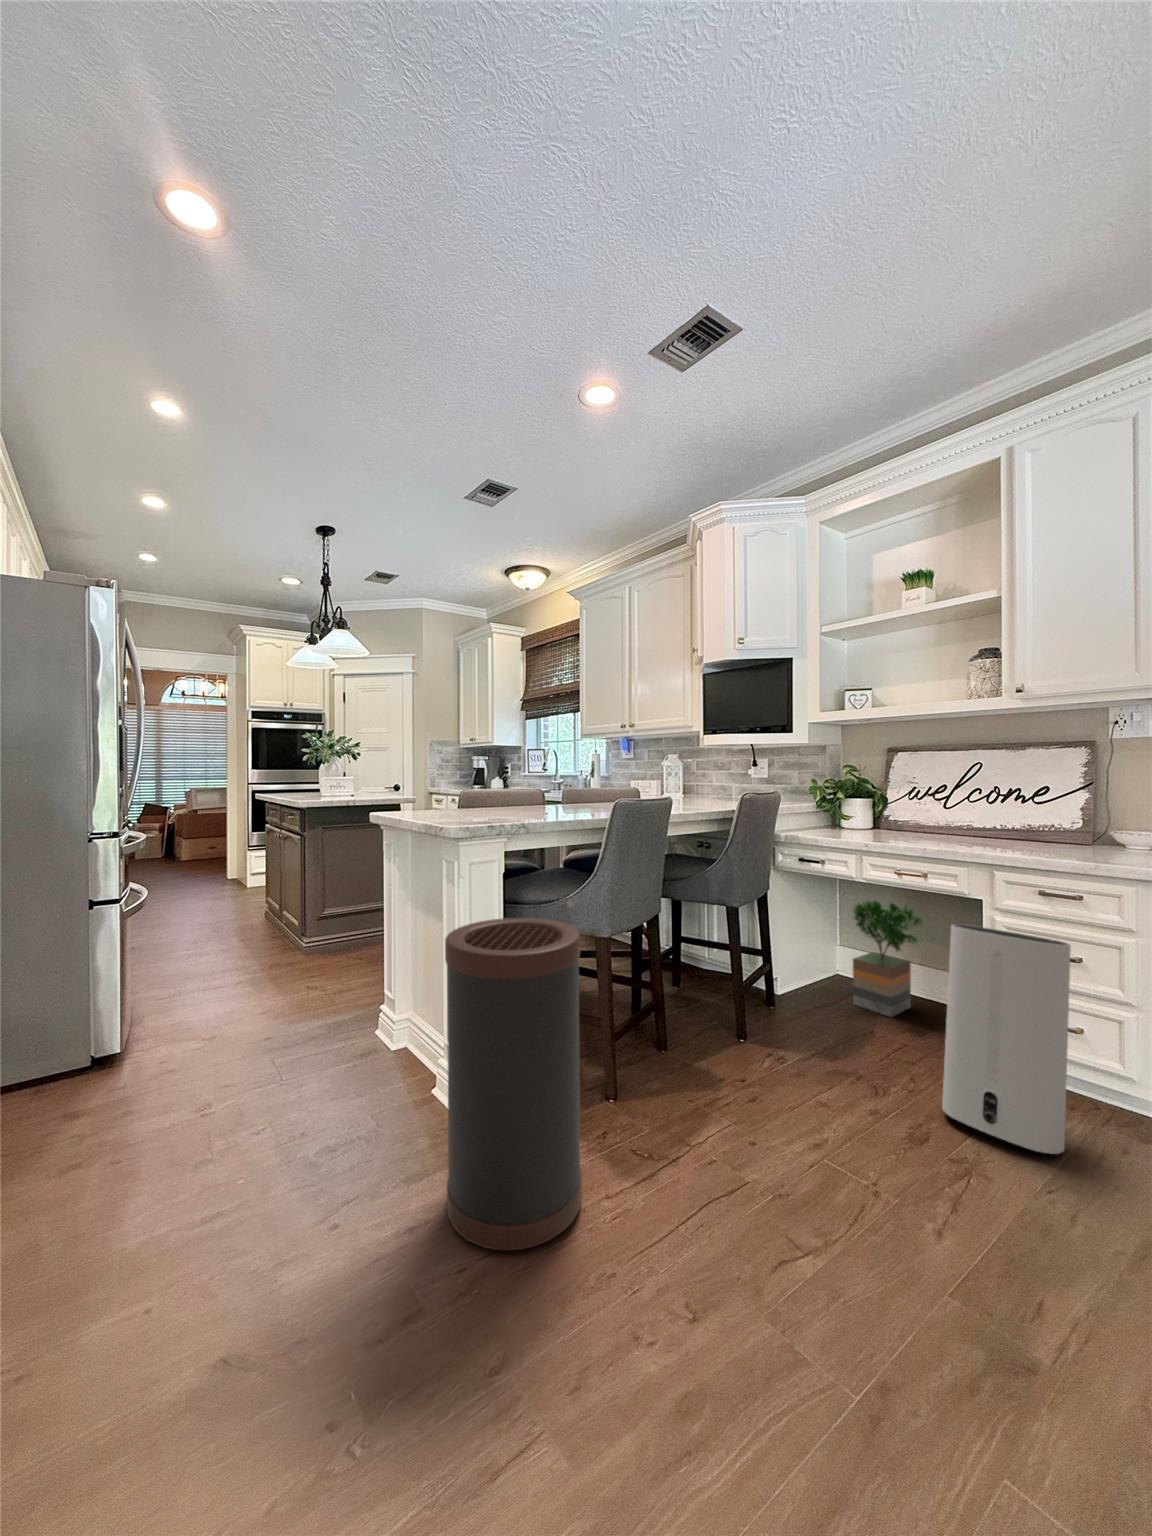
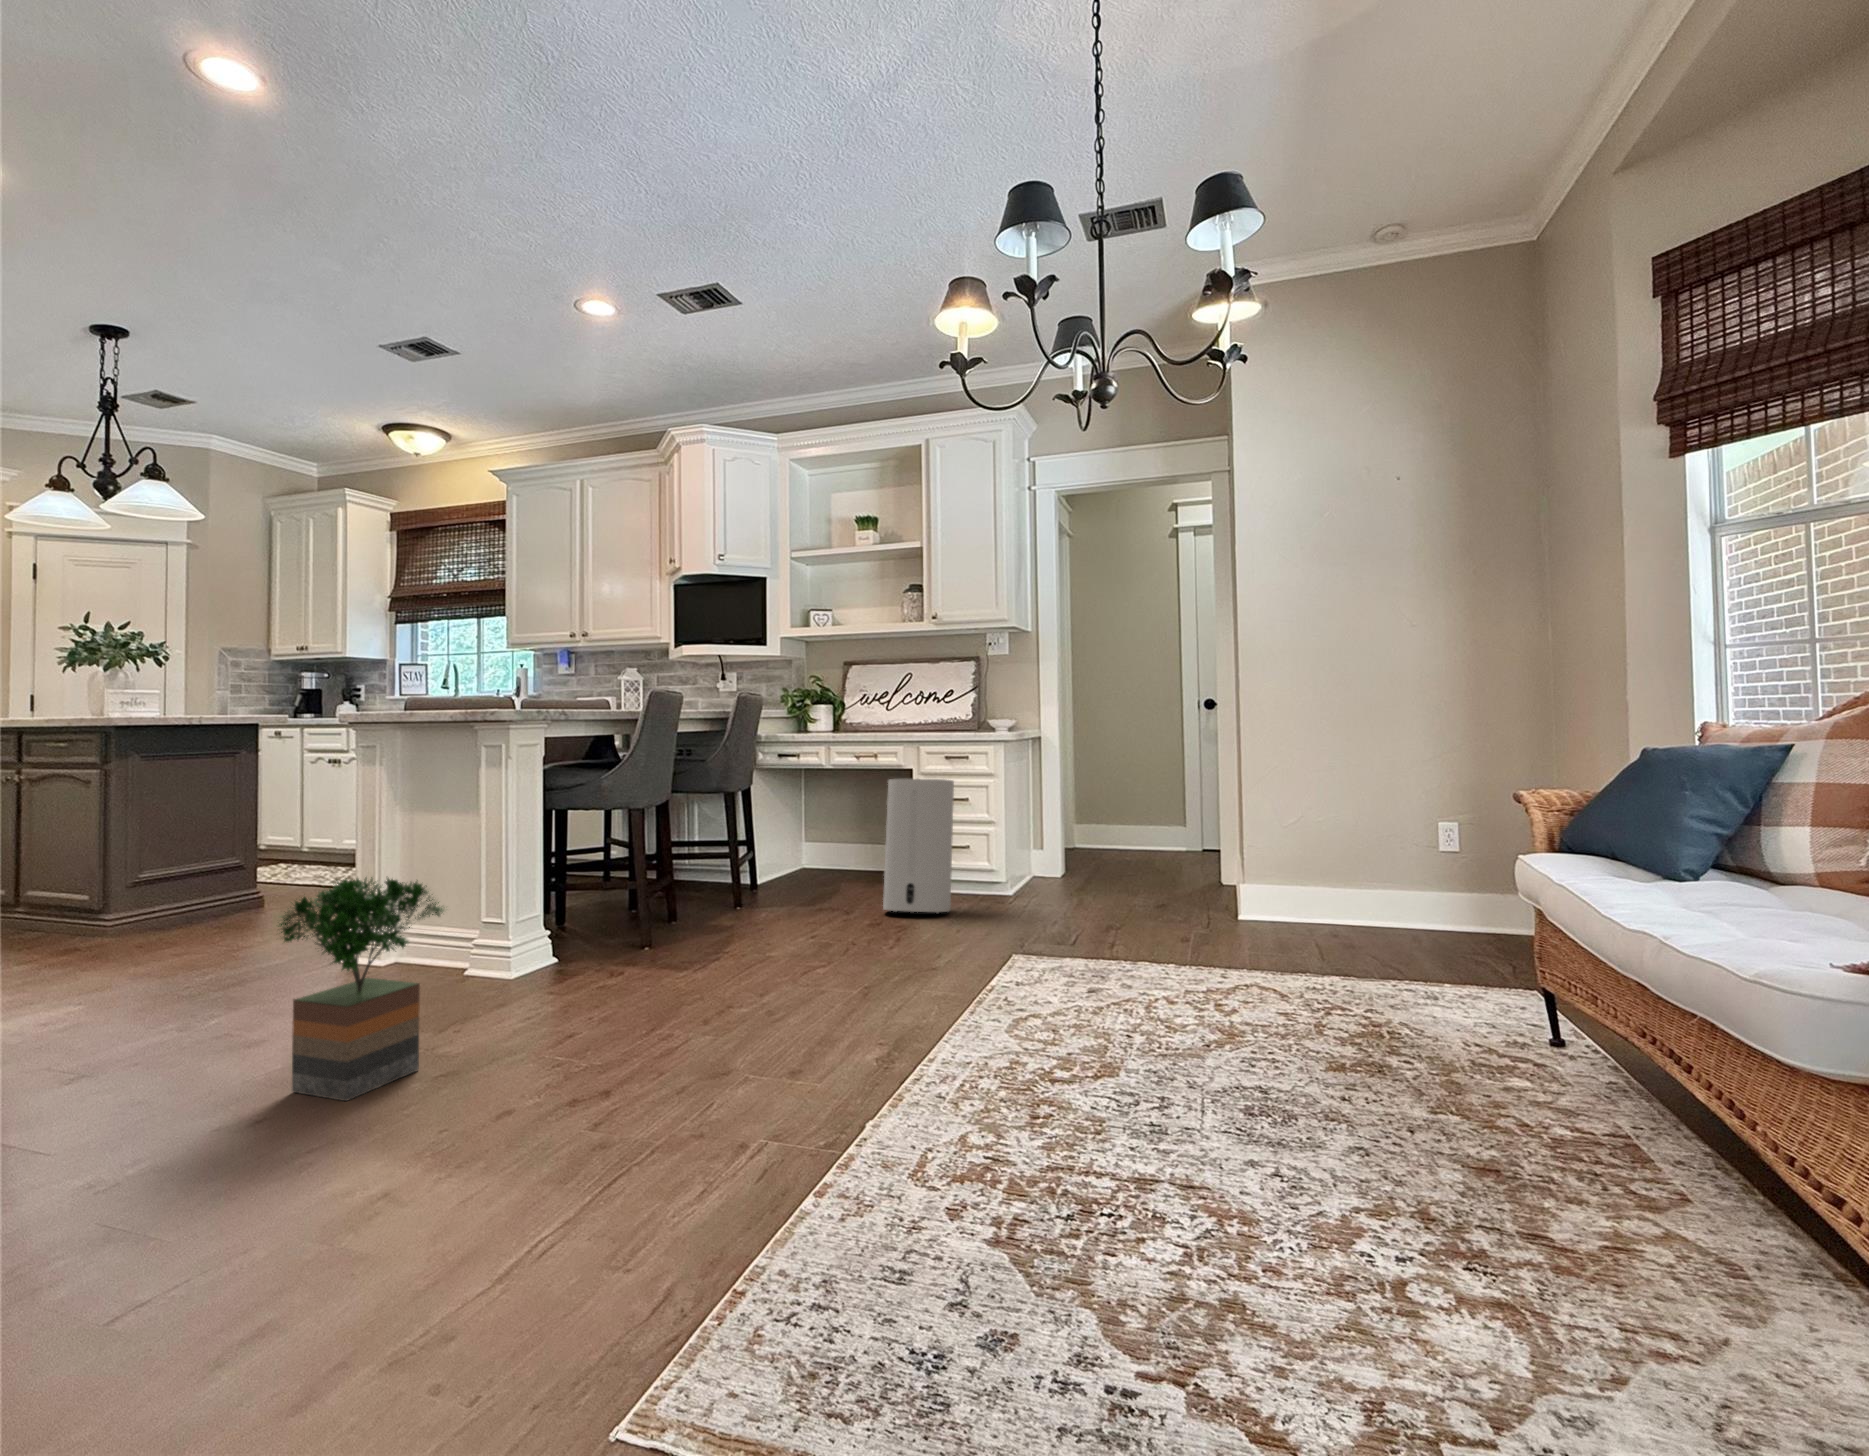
potted tree: present [853,900,923,1017] -> present [278,877,444,1101]
trash can: present [445,918,582,1250] -> none [519,775,639,1014]

